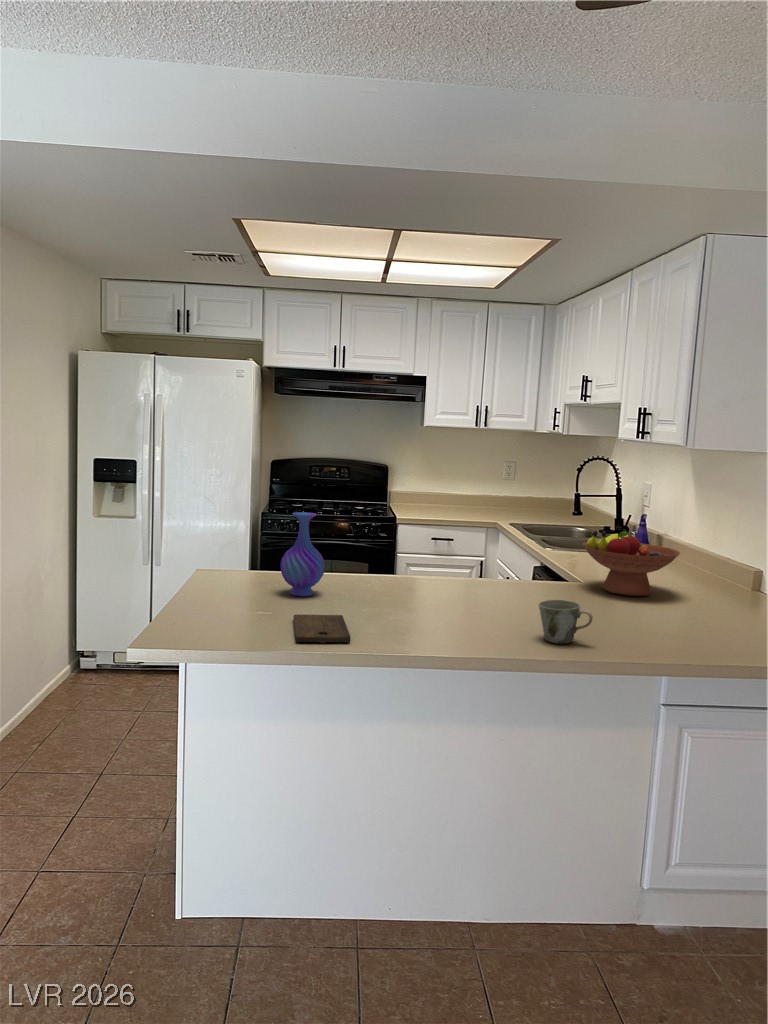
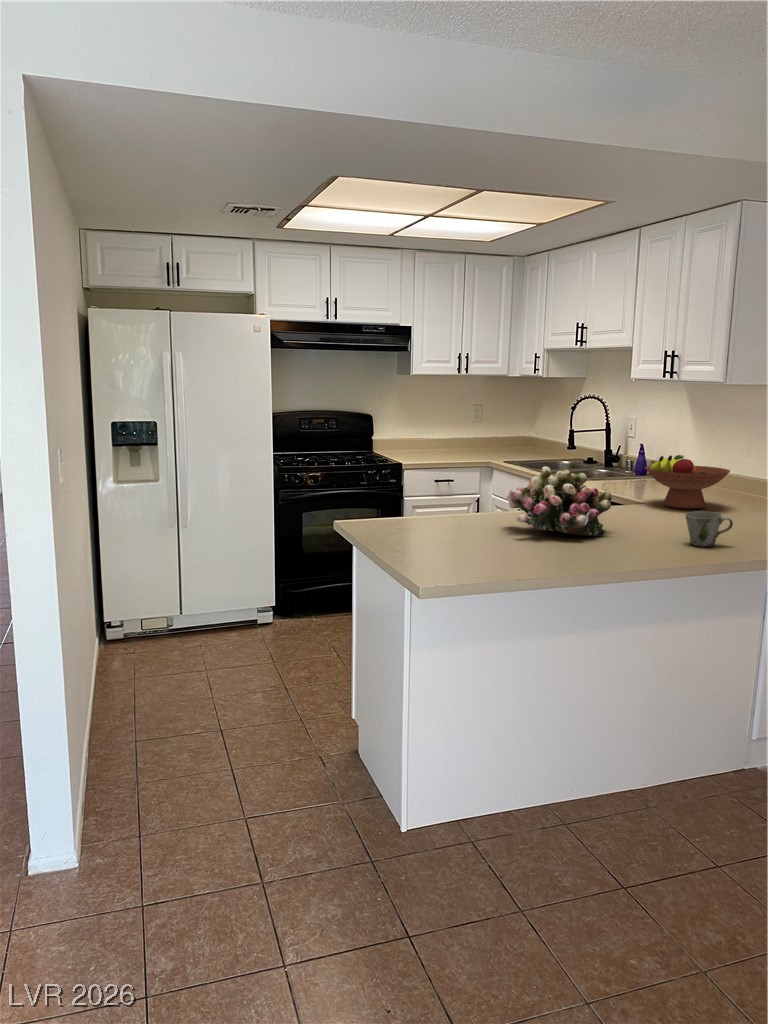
vase: present [281,512,324,596] -> none [429,456,469,533]
flower arrangement: none [356,532,481,616] -> present [507,466,612,536]
cutting board: present [294,615,350,642] -> none [485,543,563,566]

